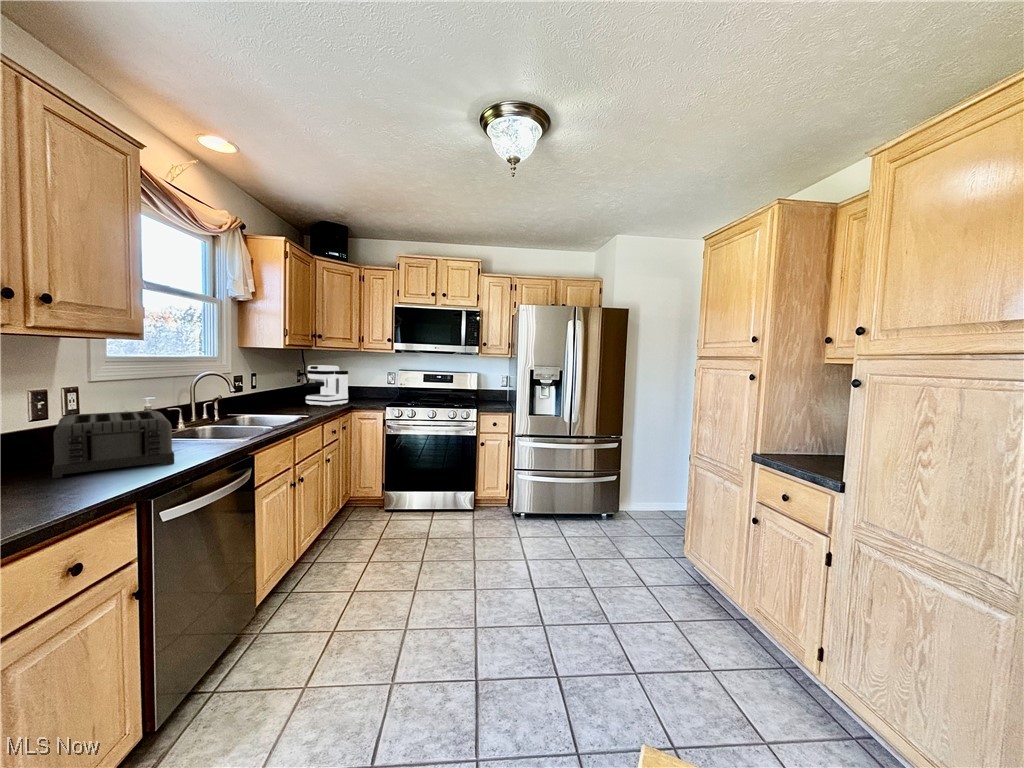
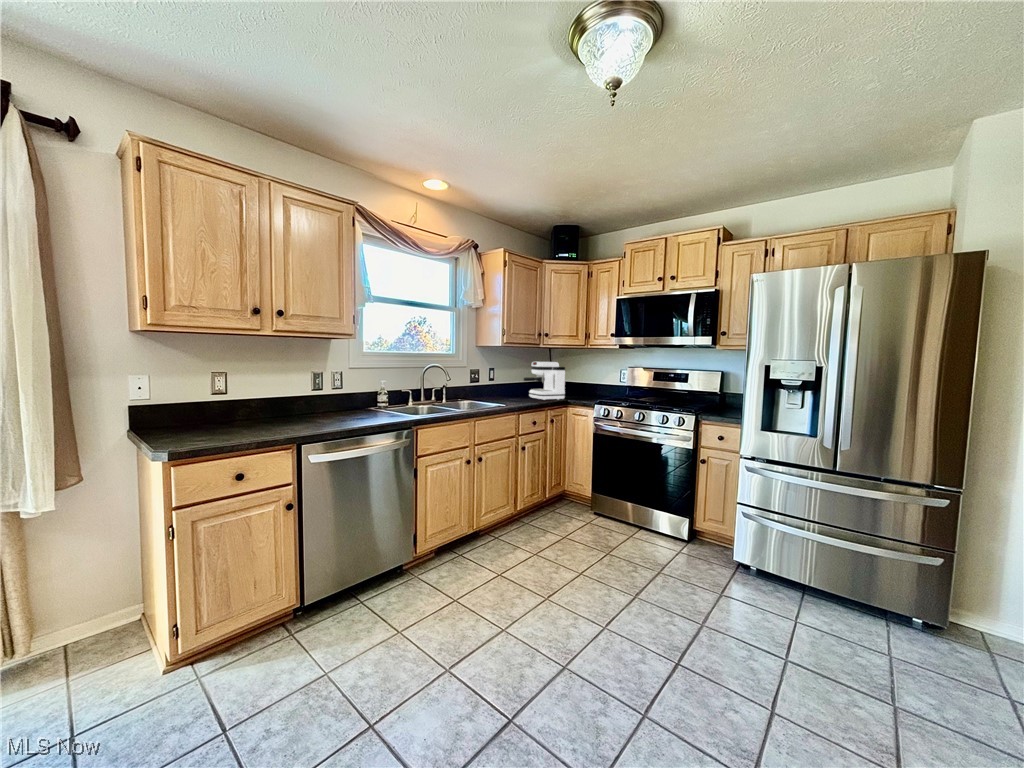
toaster: present [52,411,174,478] -> none [289,387,368,424]

